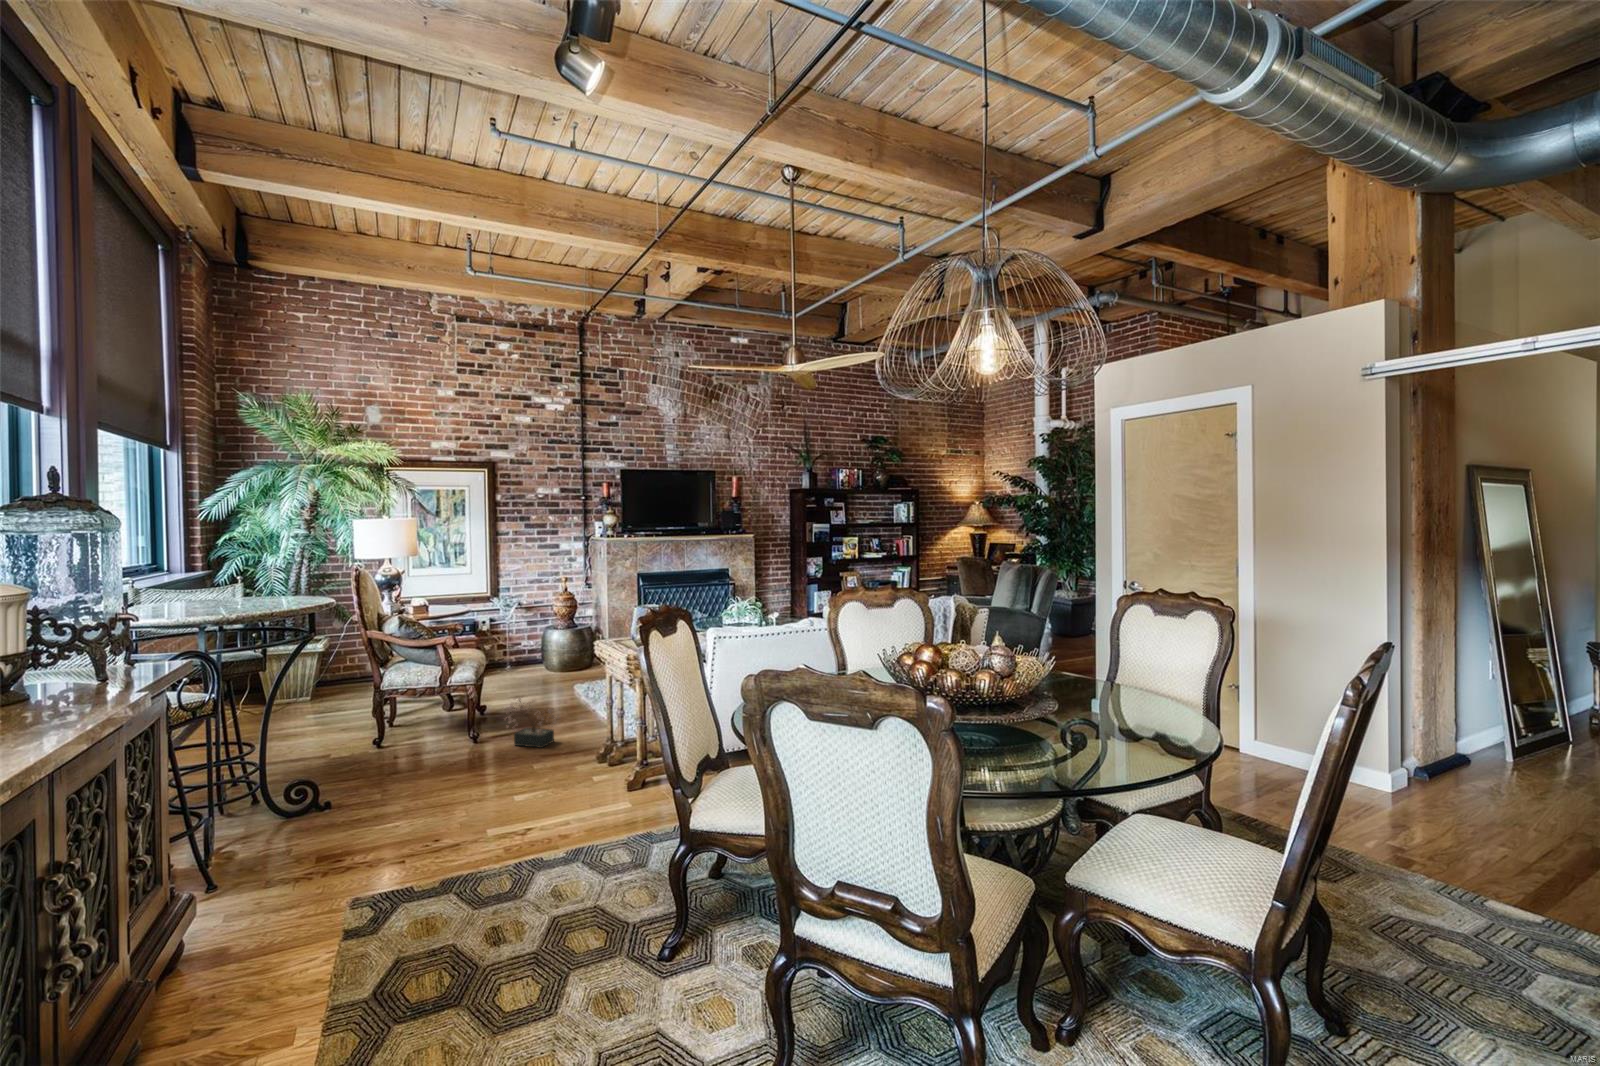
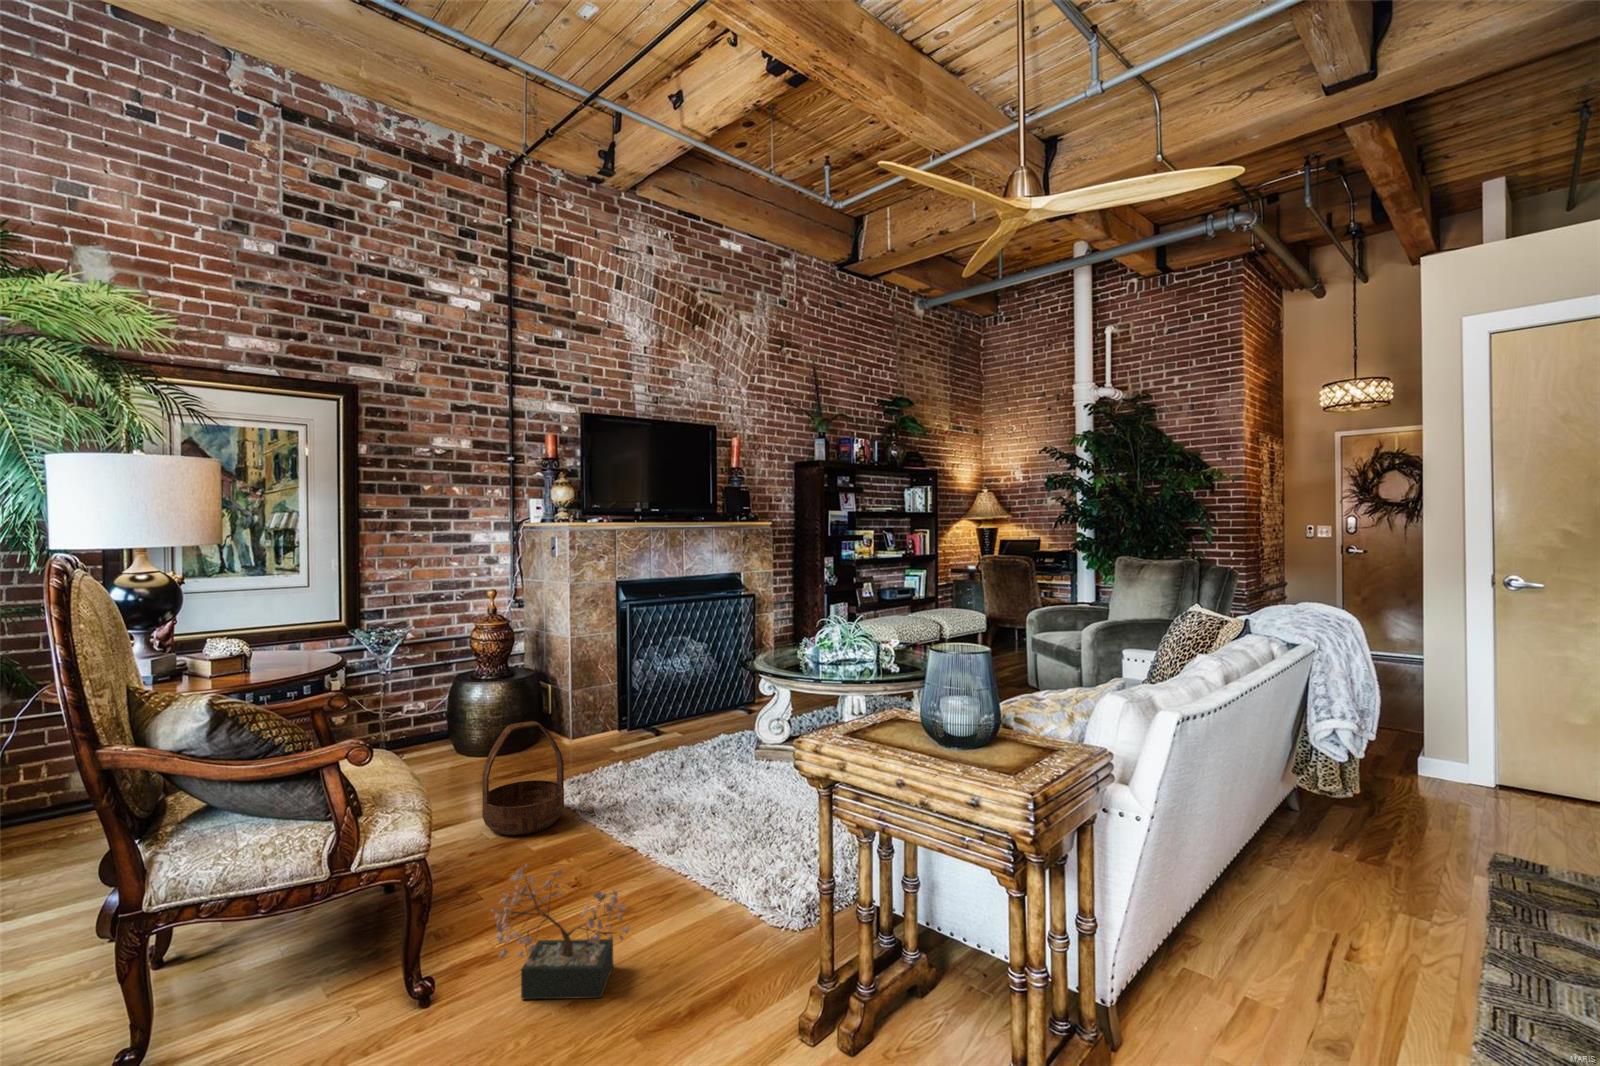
basket: none [536,647,577,702] -> present [482,721,564,835]

